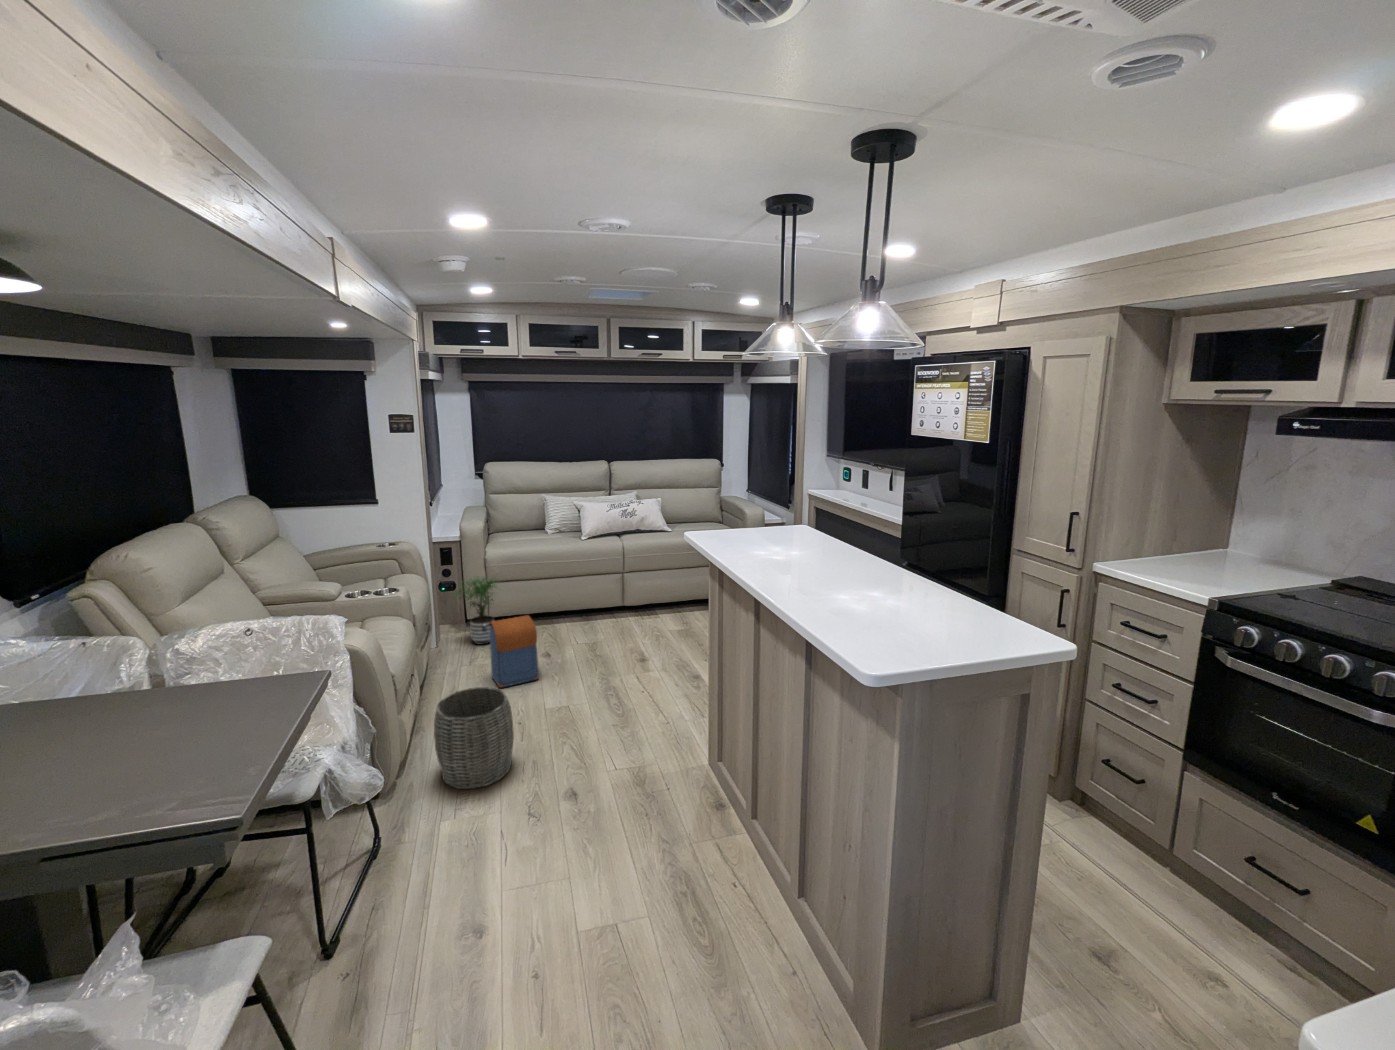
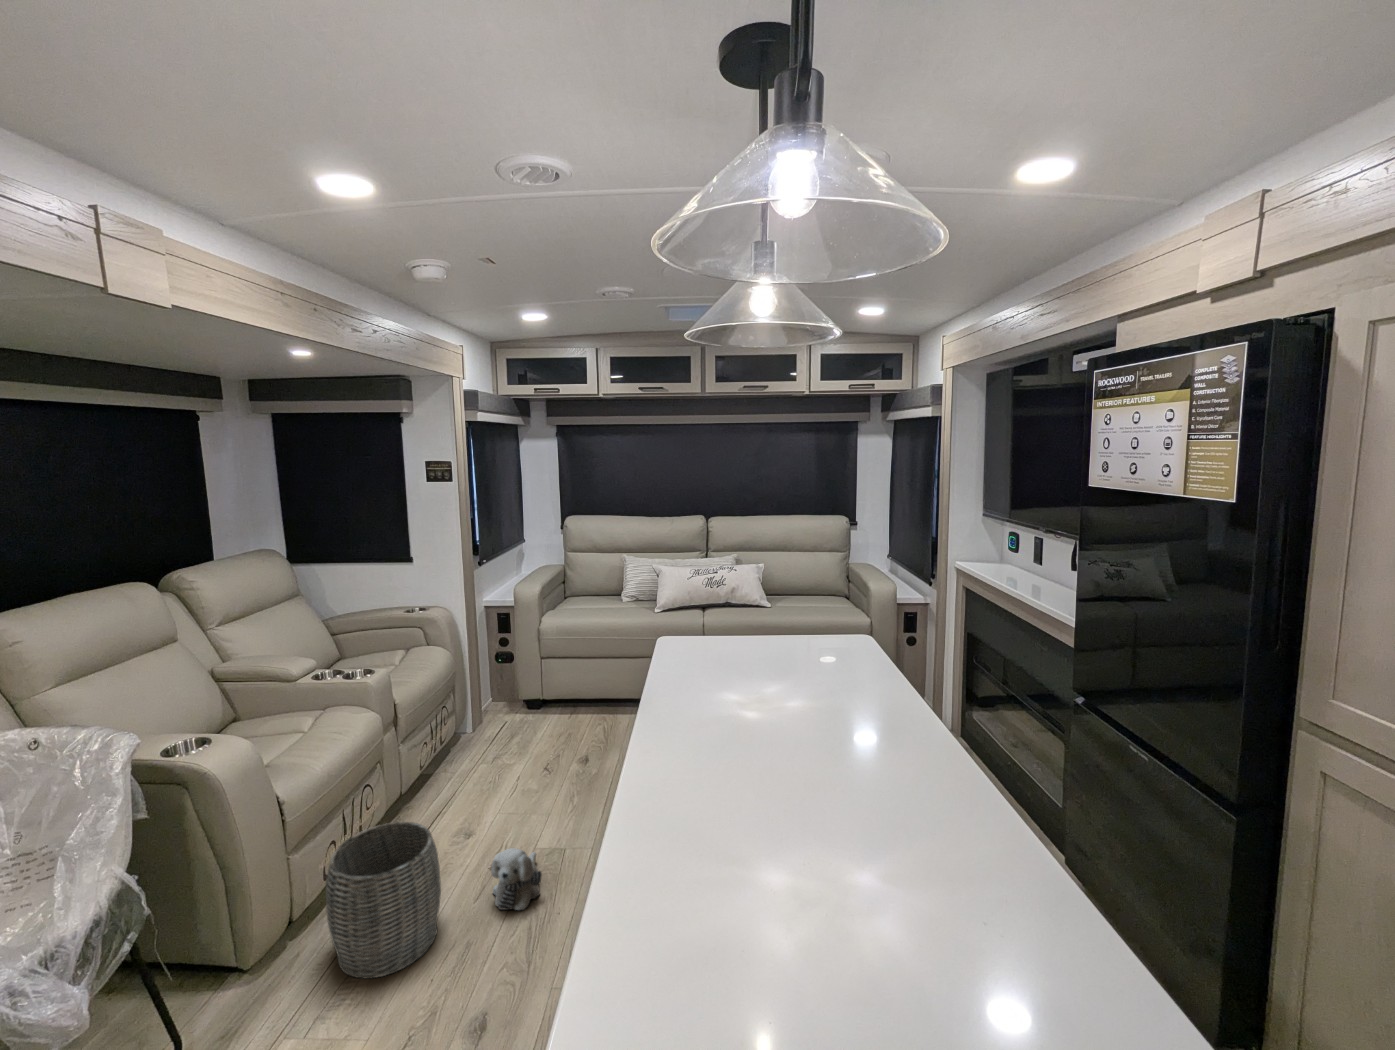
potted plant: present [455,576,497,645] -> none [486,650,548,735]
backpack: present [489,615,539,688] -> none [493,712,550,805]
plush toy: none [535,699,573,741] -> present [491,848,542,910]

